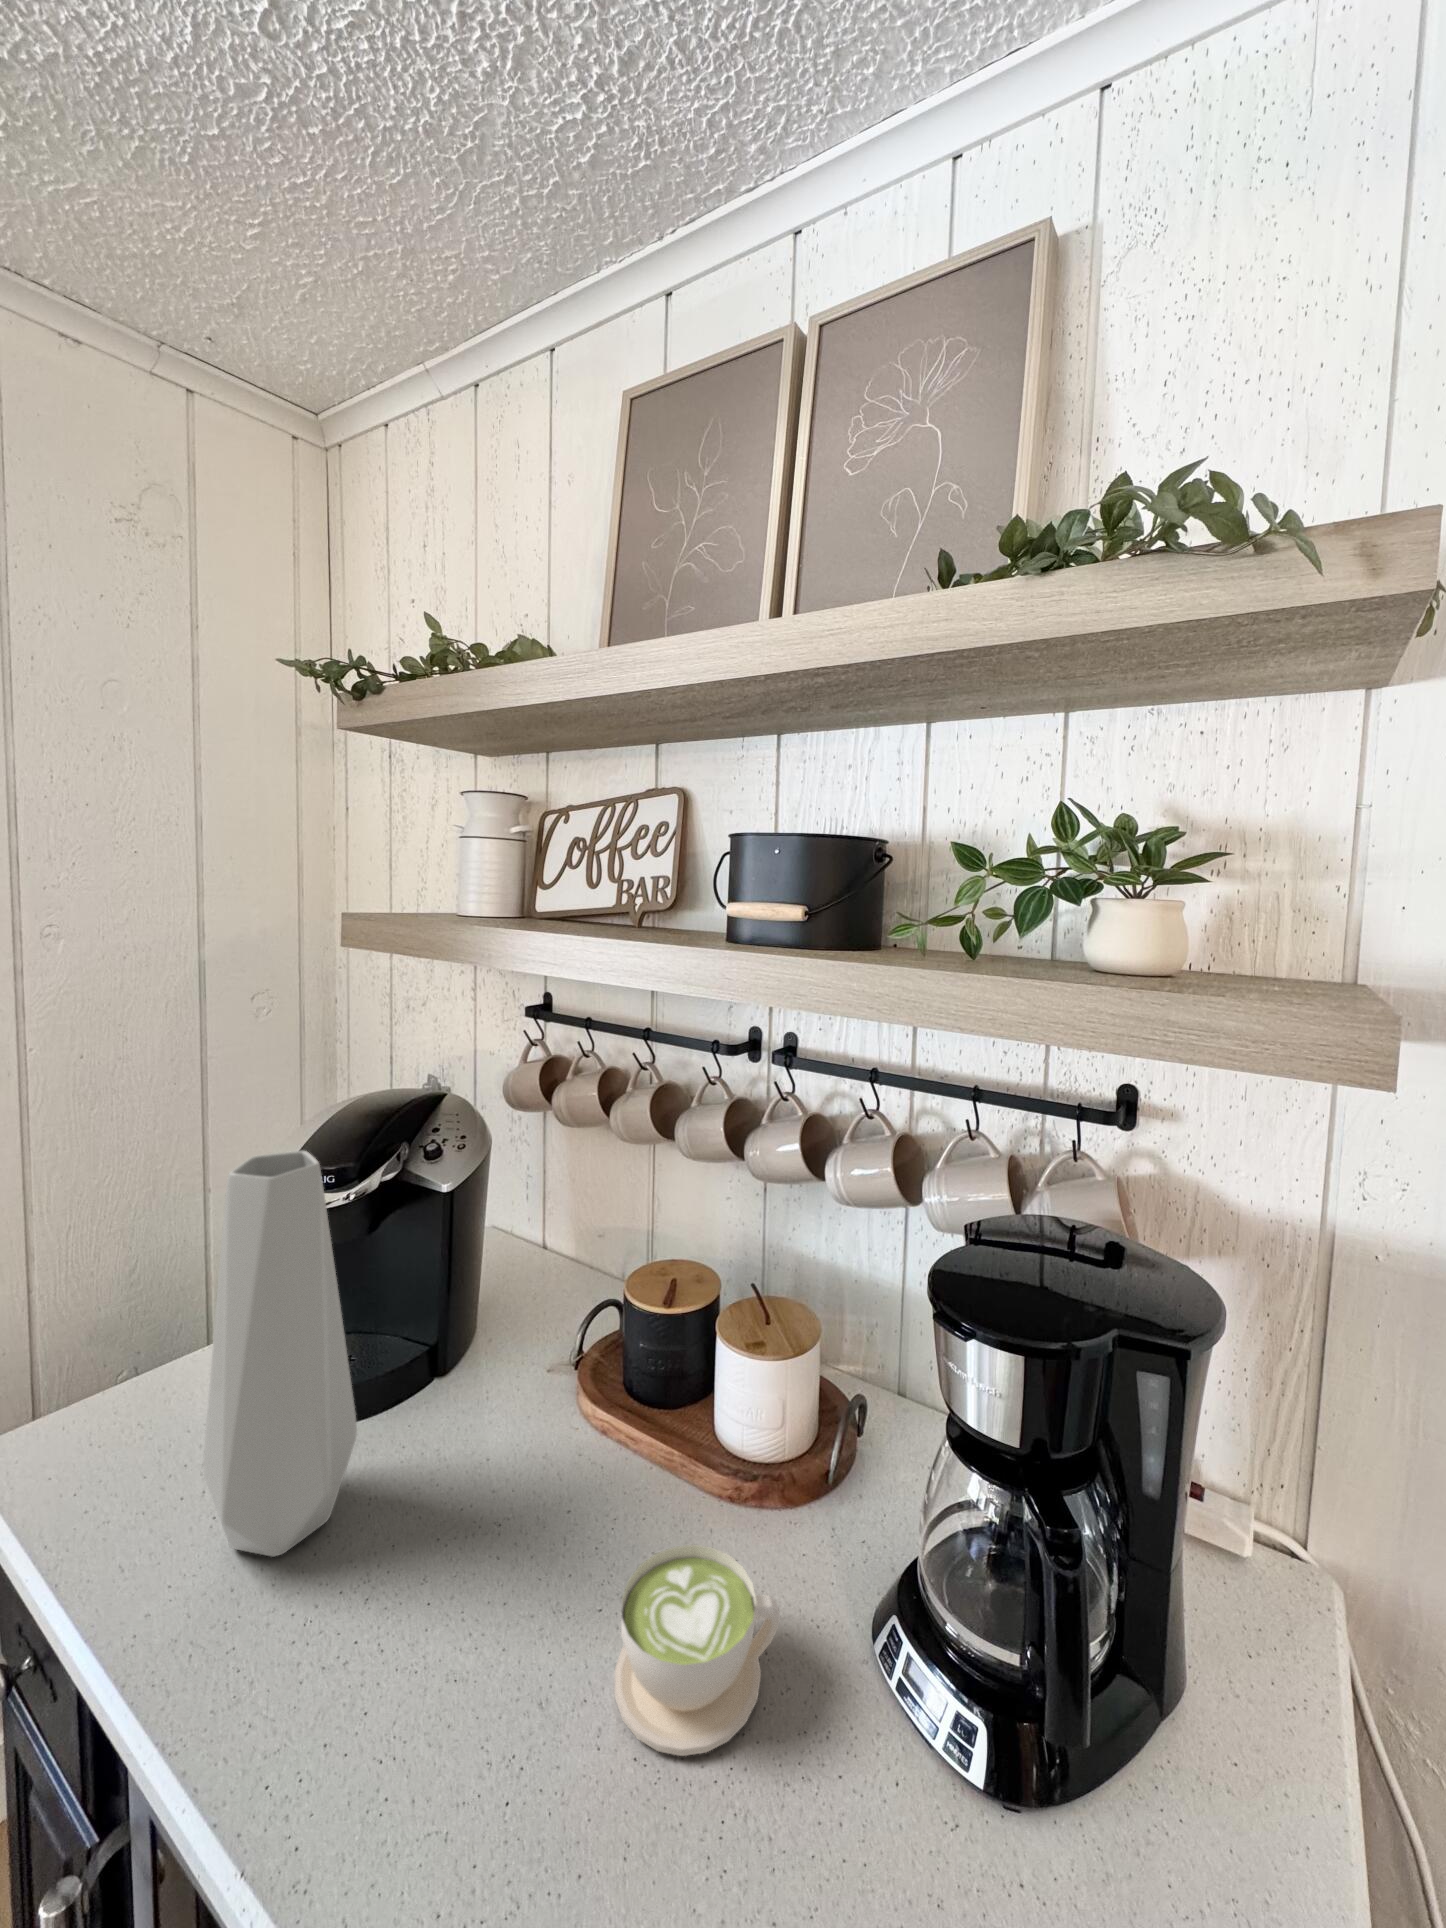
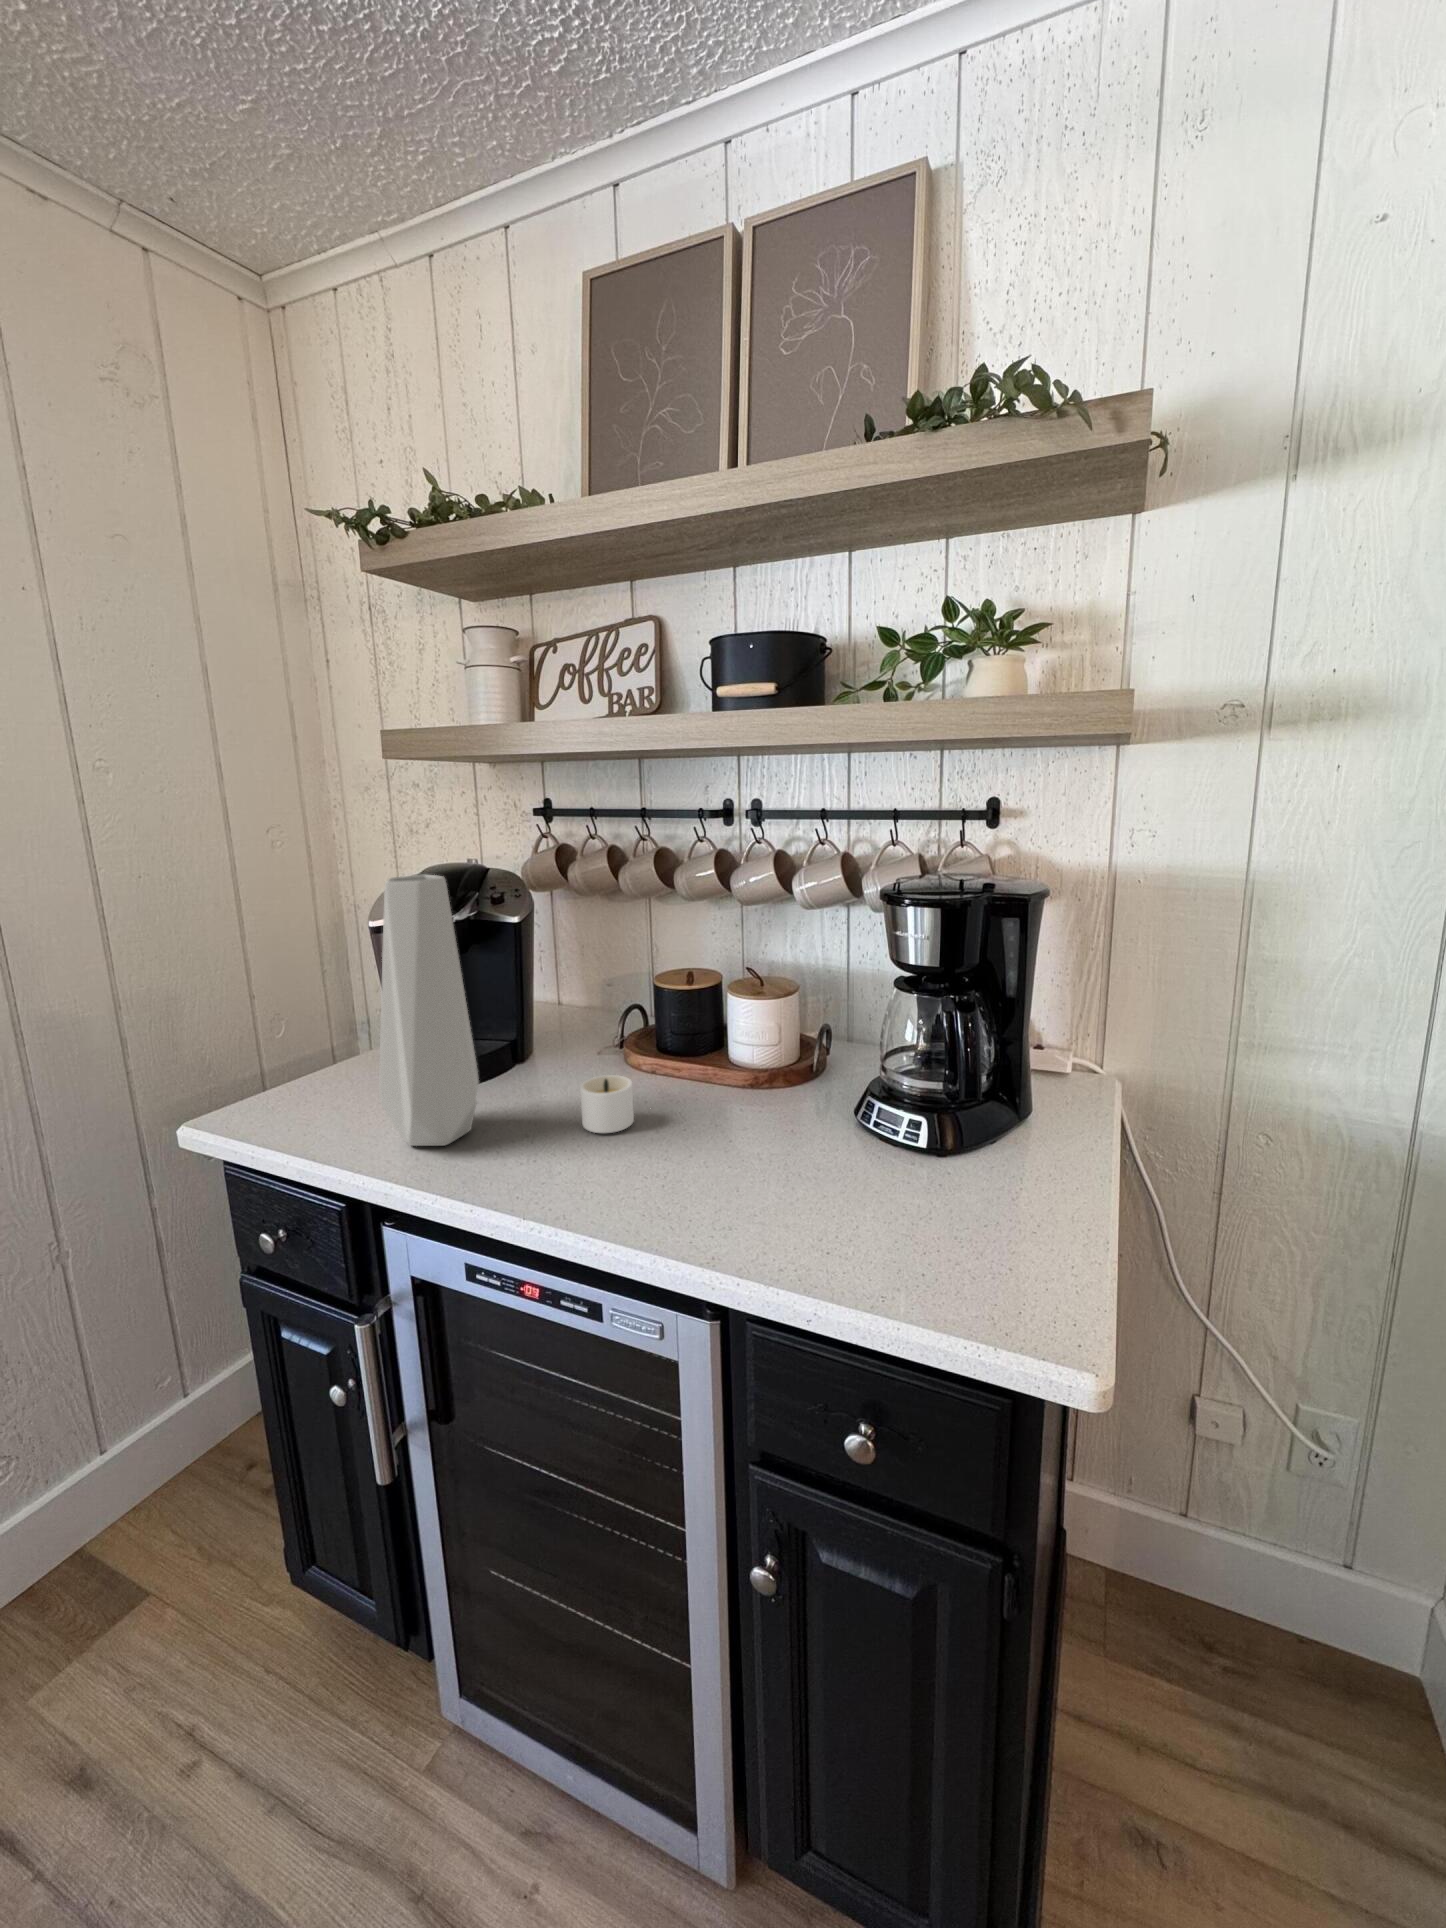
candle: none [480,1452,591,1565] -> present [580,1075,634,1133]
coffee cup: present [614,1545,780,1756] -> none [697,1091,796,1177]

